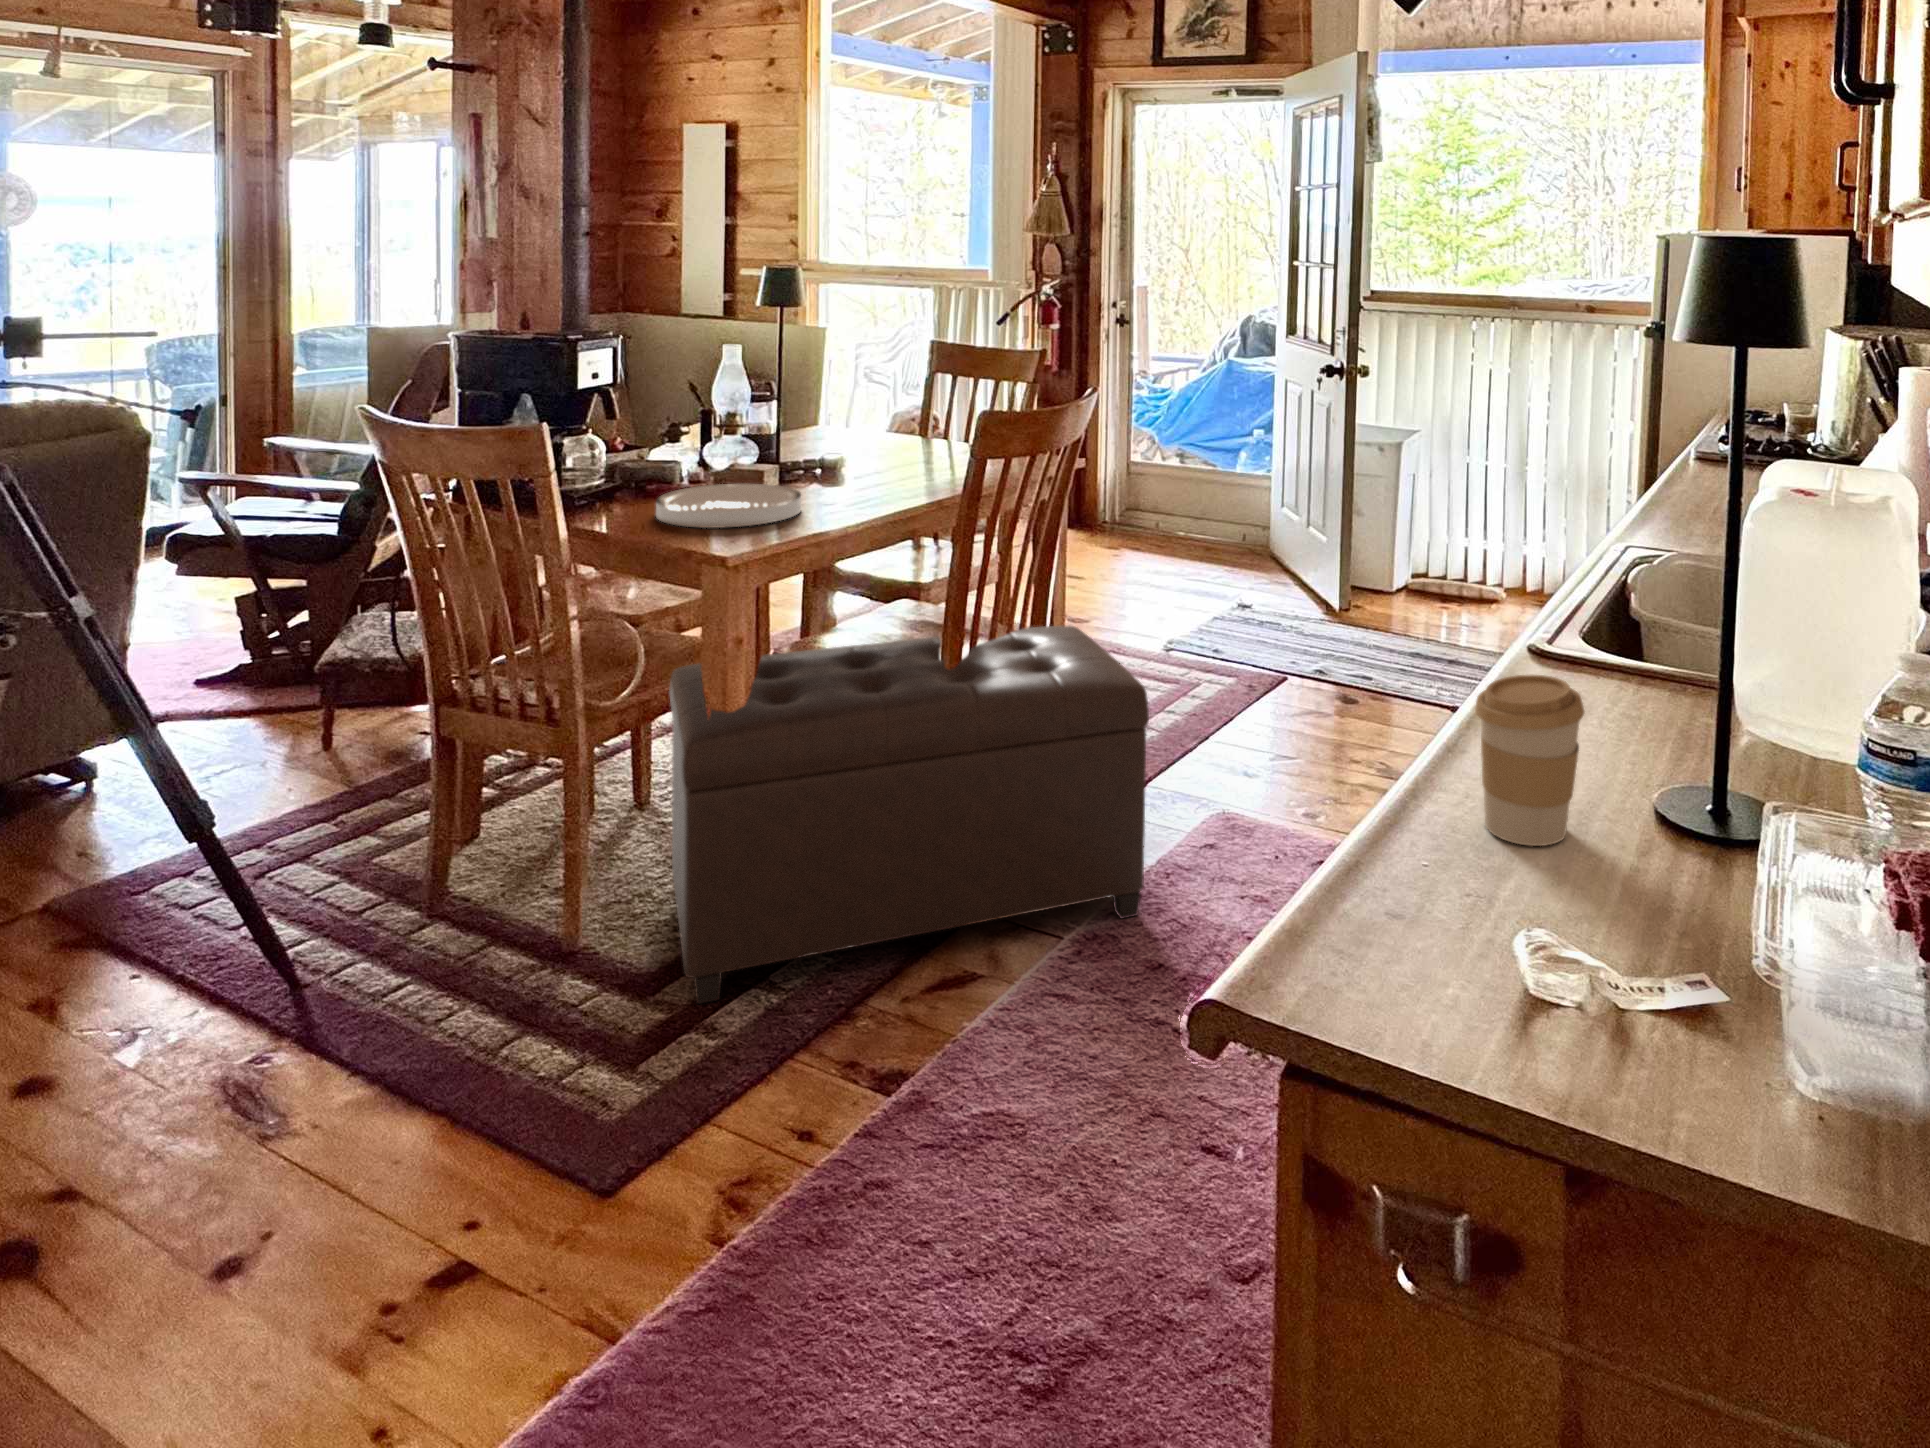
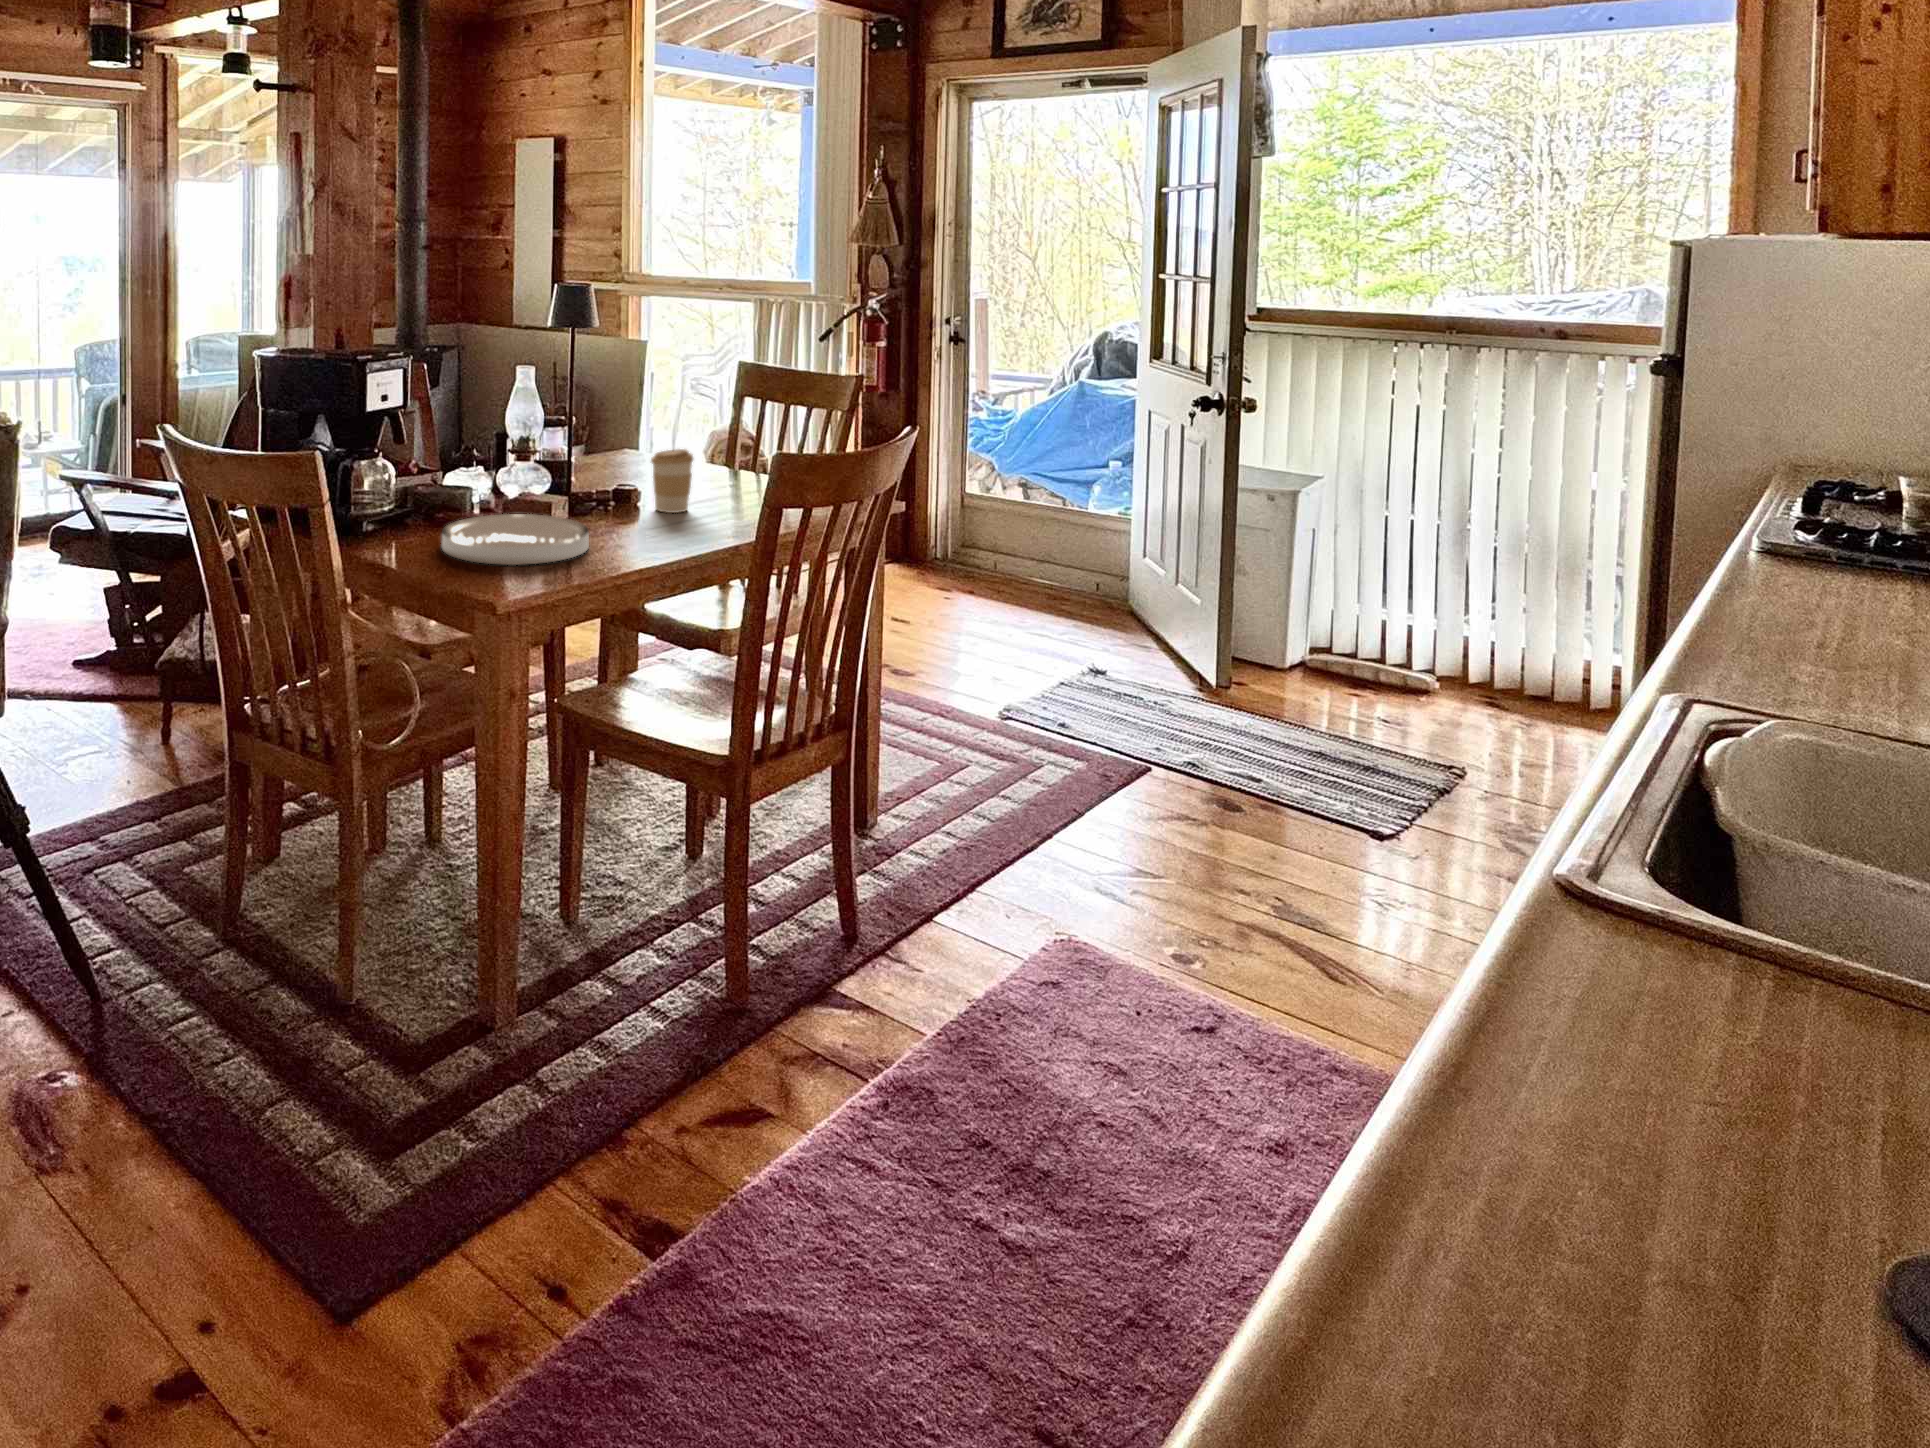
ottoman: present [669,626,1149,1004] -> none [449,696,975,1090]
coffee cup: present [1475,675,1584,846] -> present [651,449,693,513]

